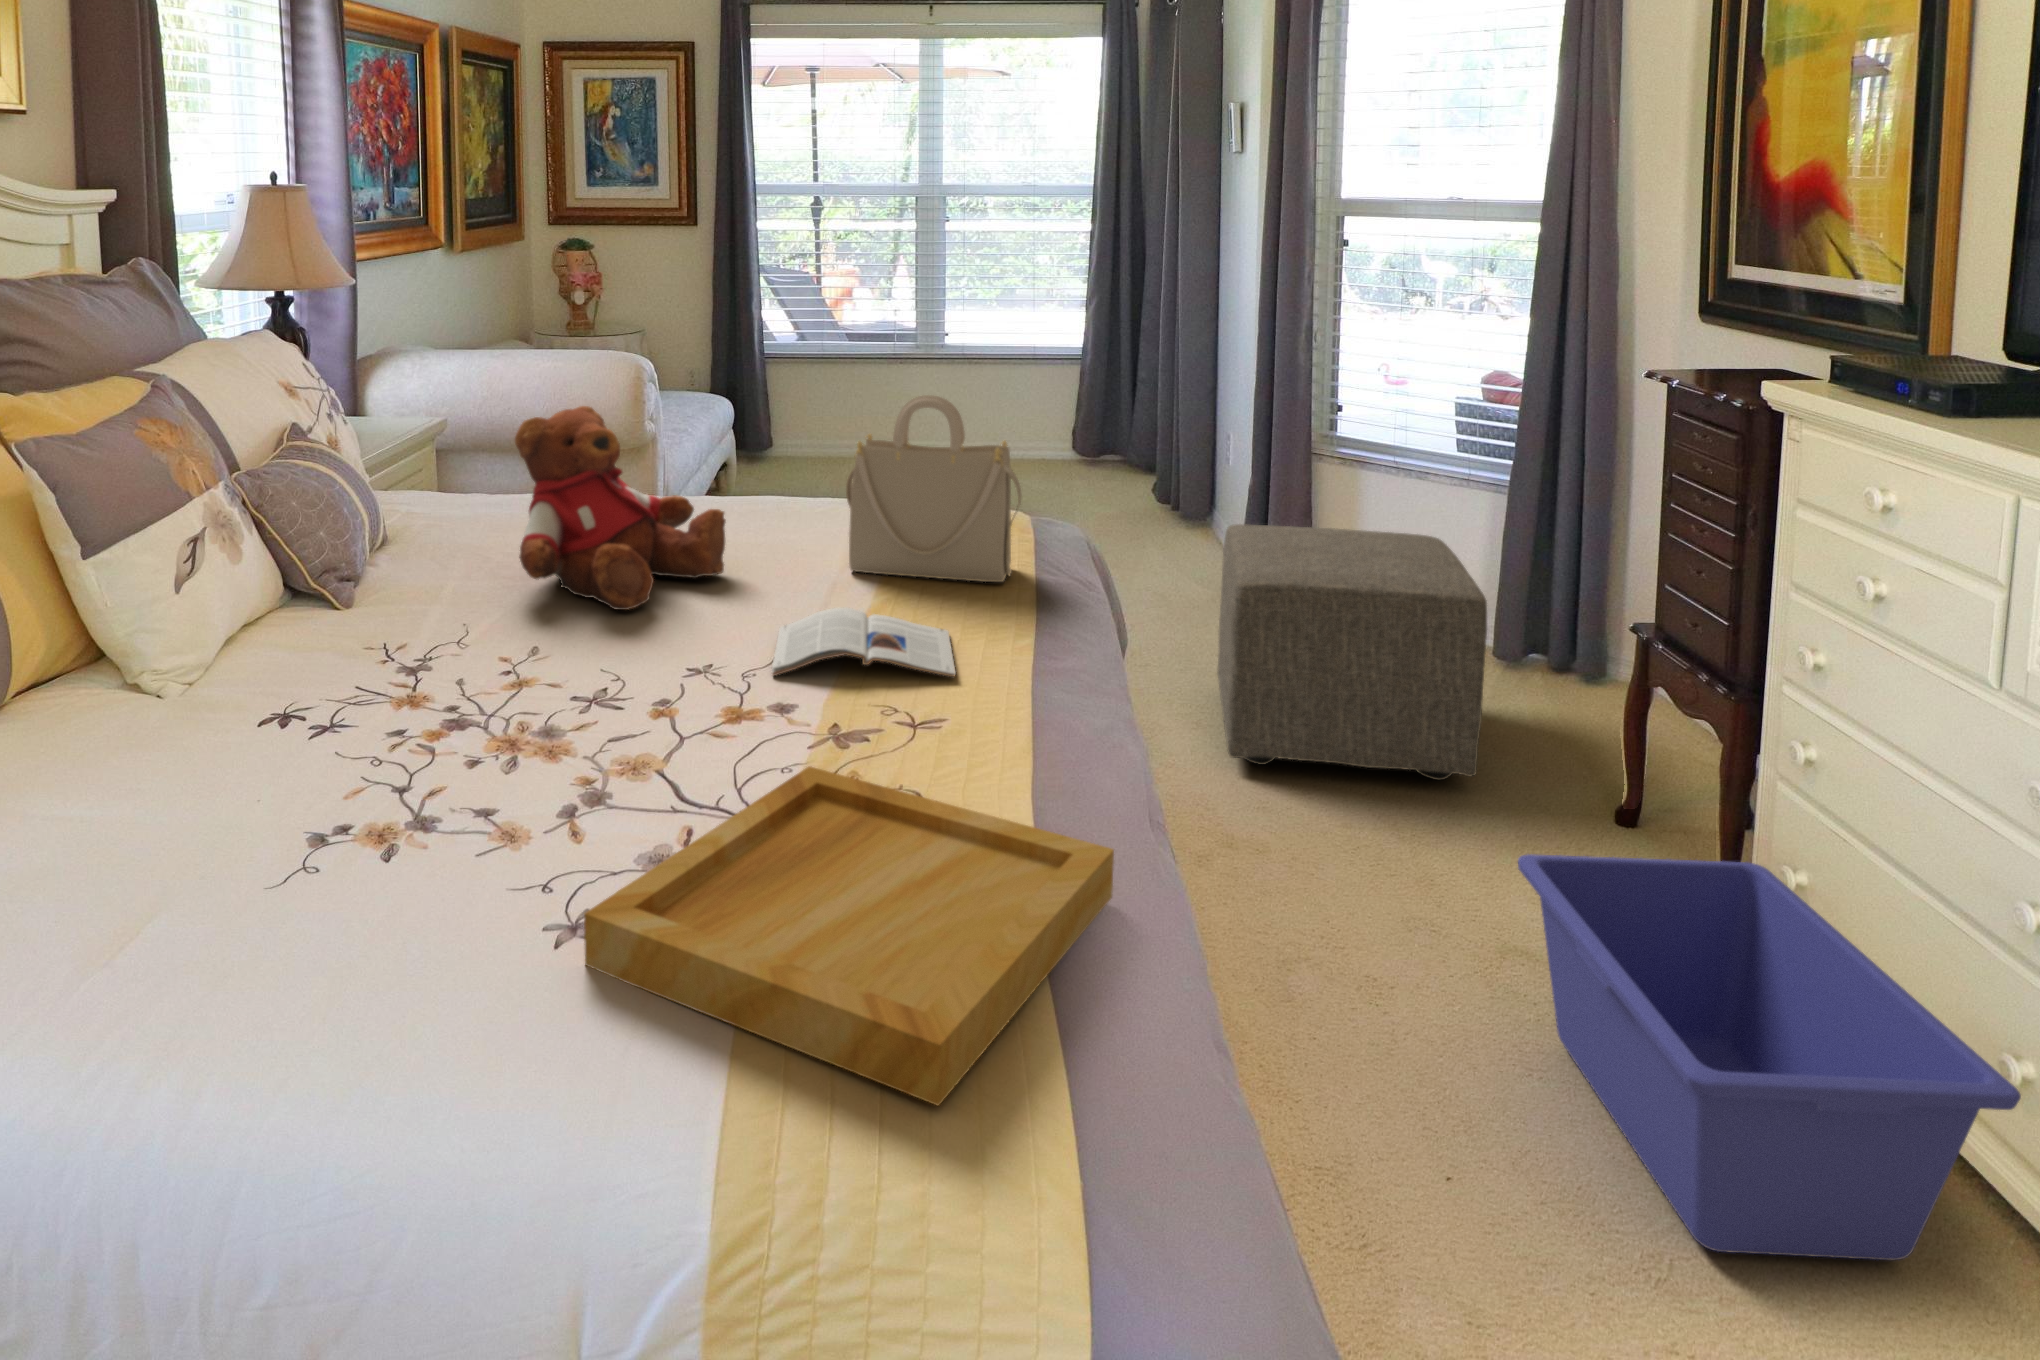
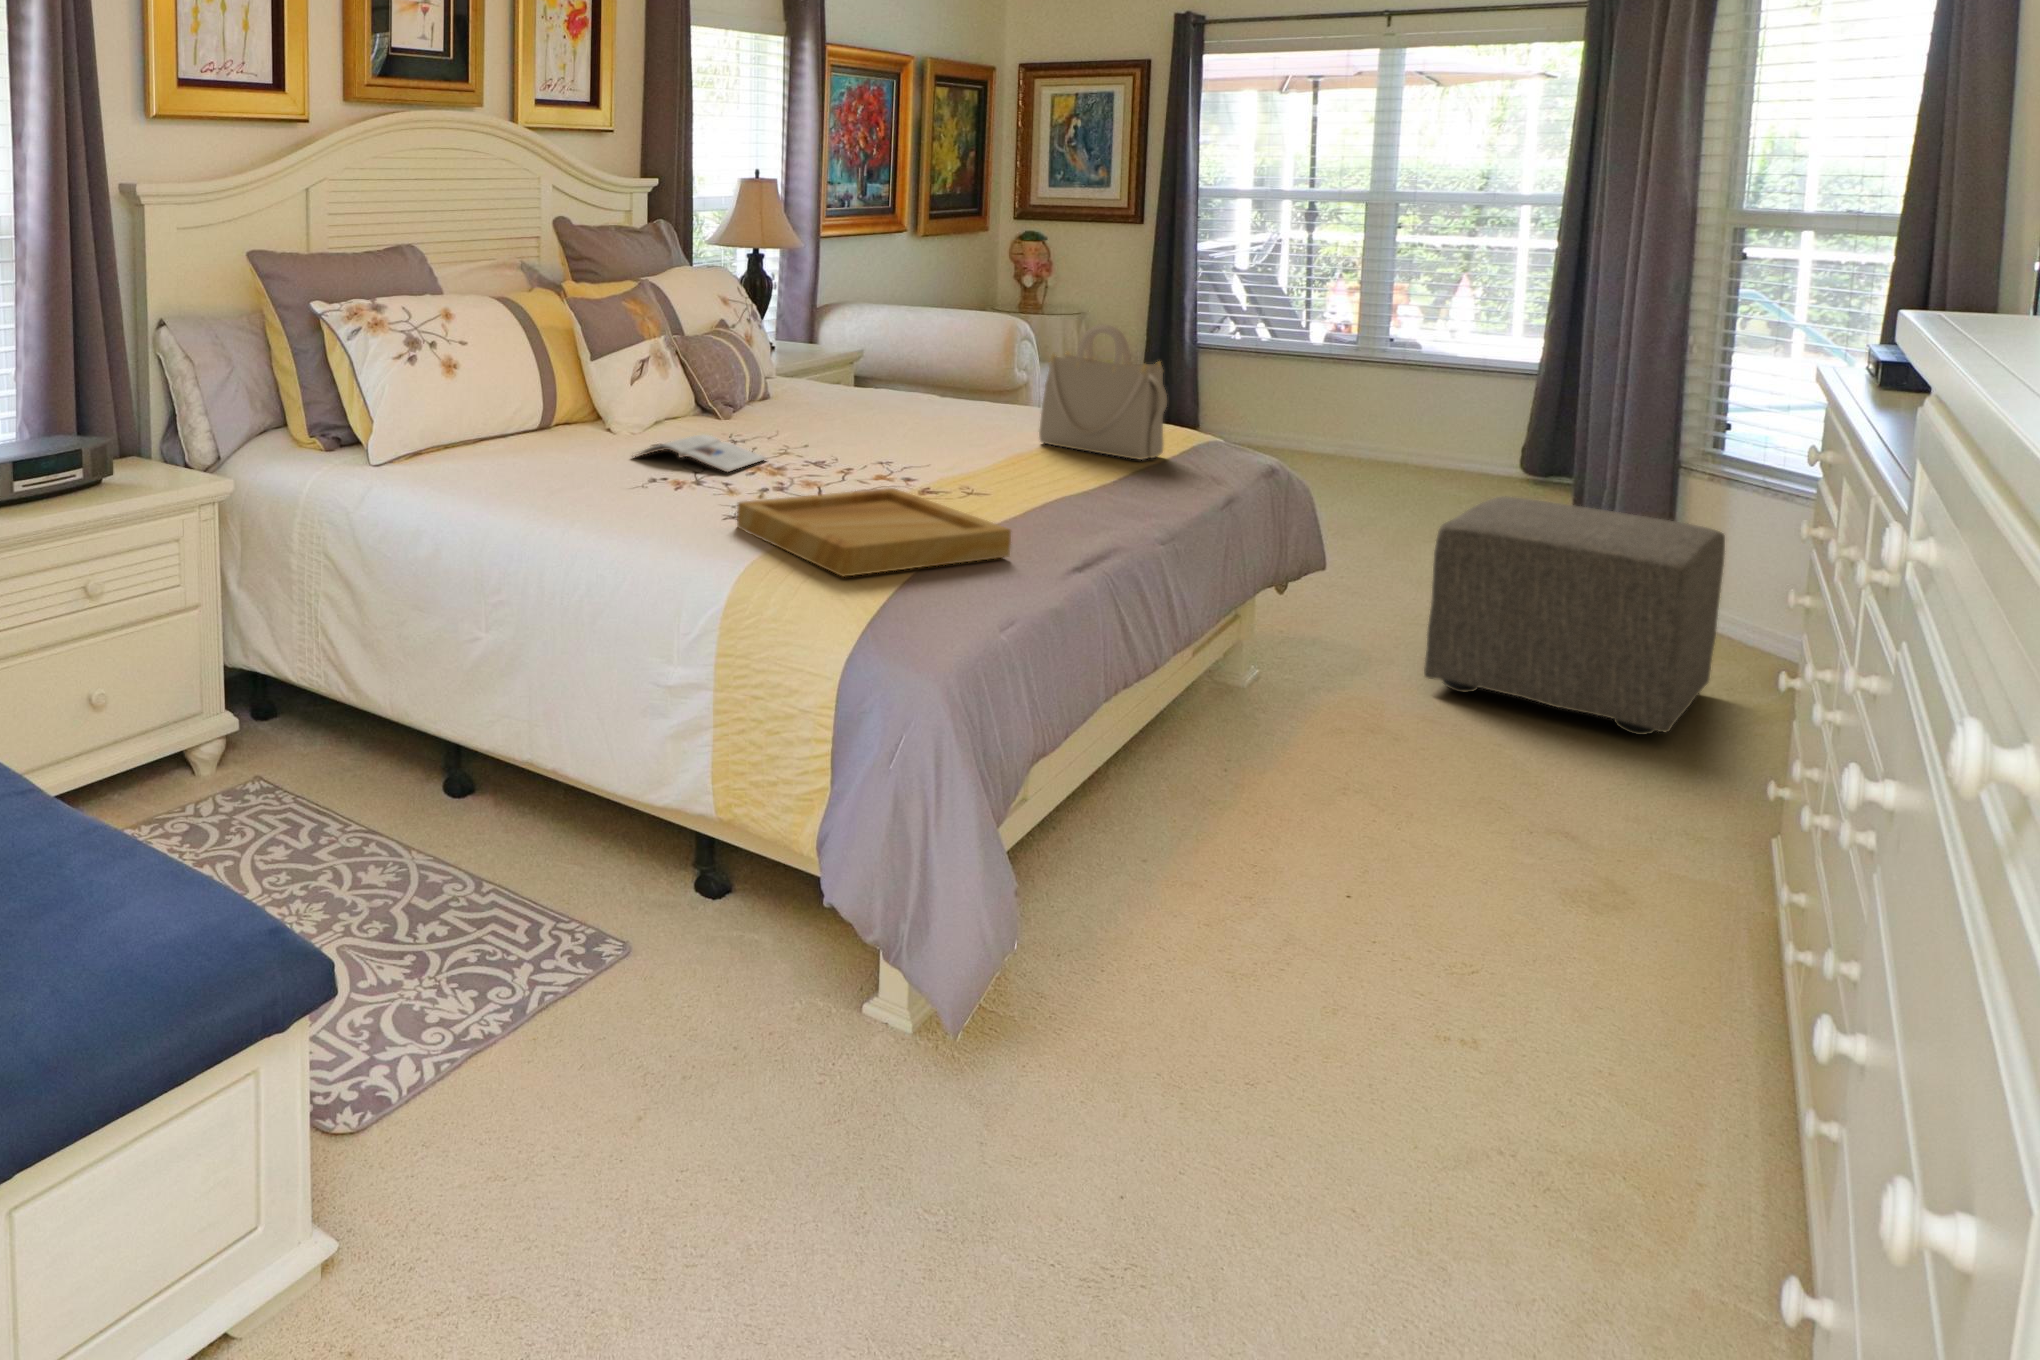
teddy bear: present [515,406,726,610] -> none [819,316,959,437]
magazine: present [772,607,956,678] -> present [635,435,766,472]
storage bin: present [1518,854,2021,1260] -> none [1473,714,1758,1003]

